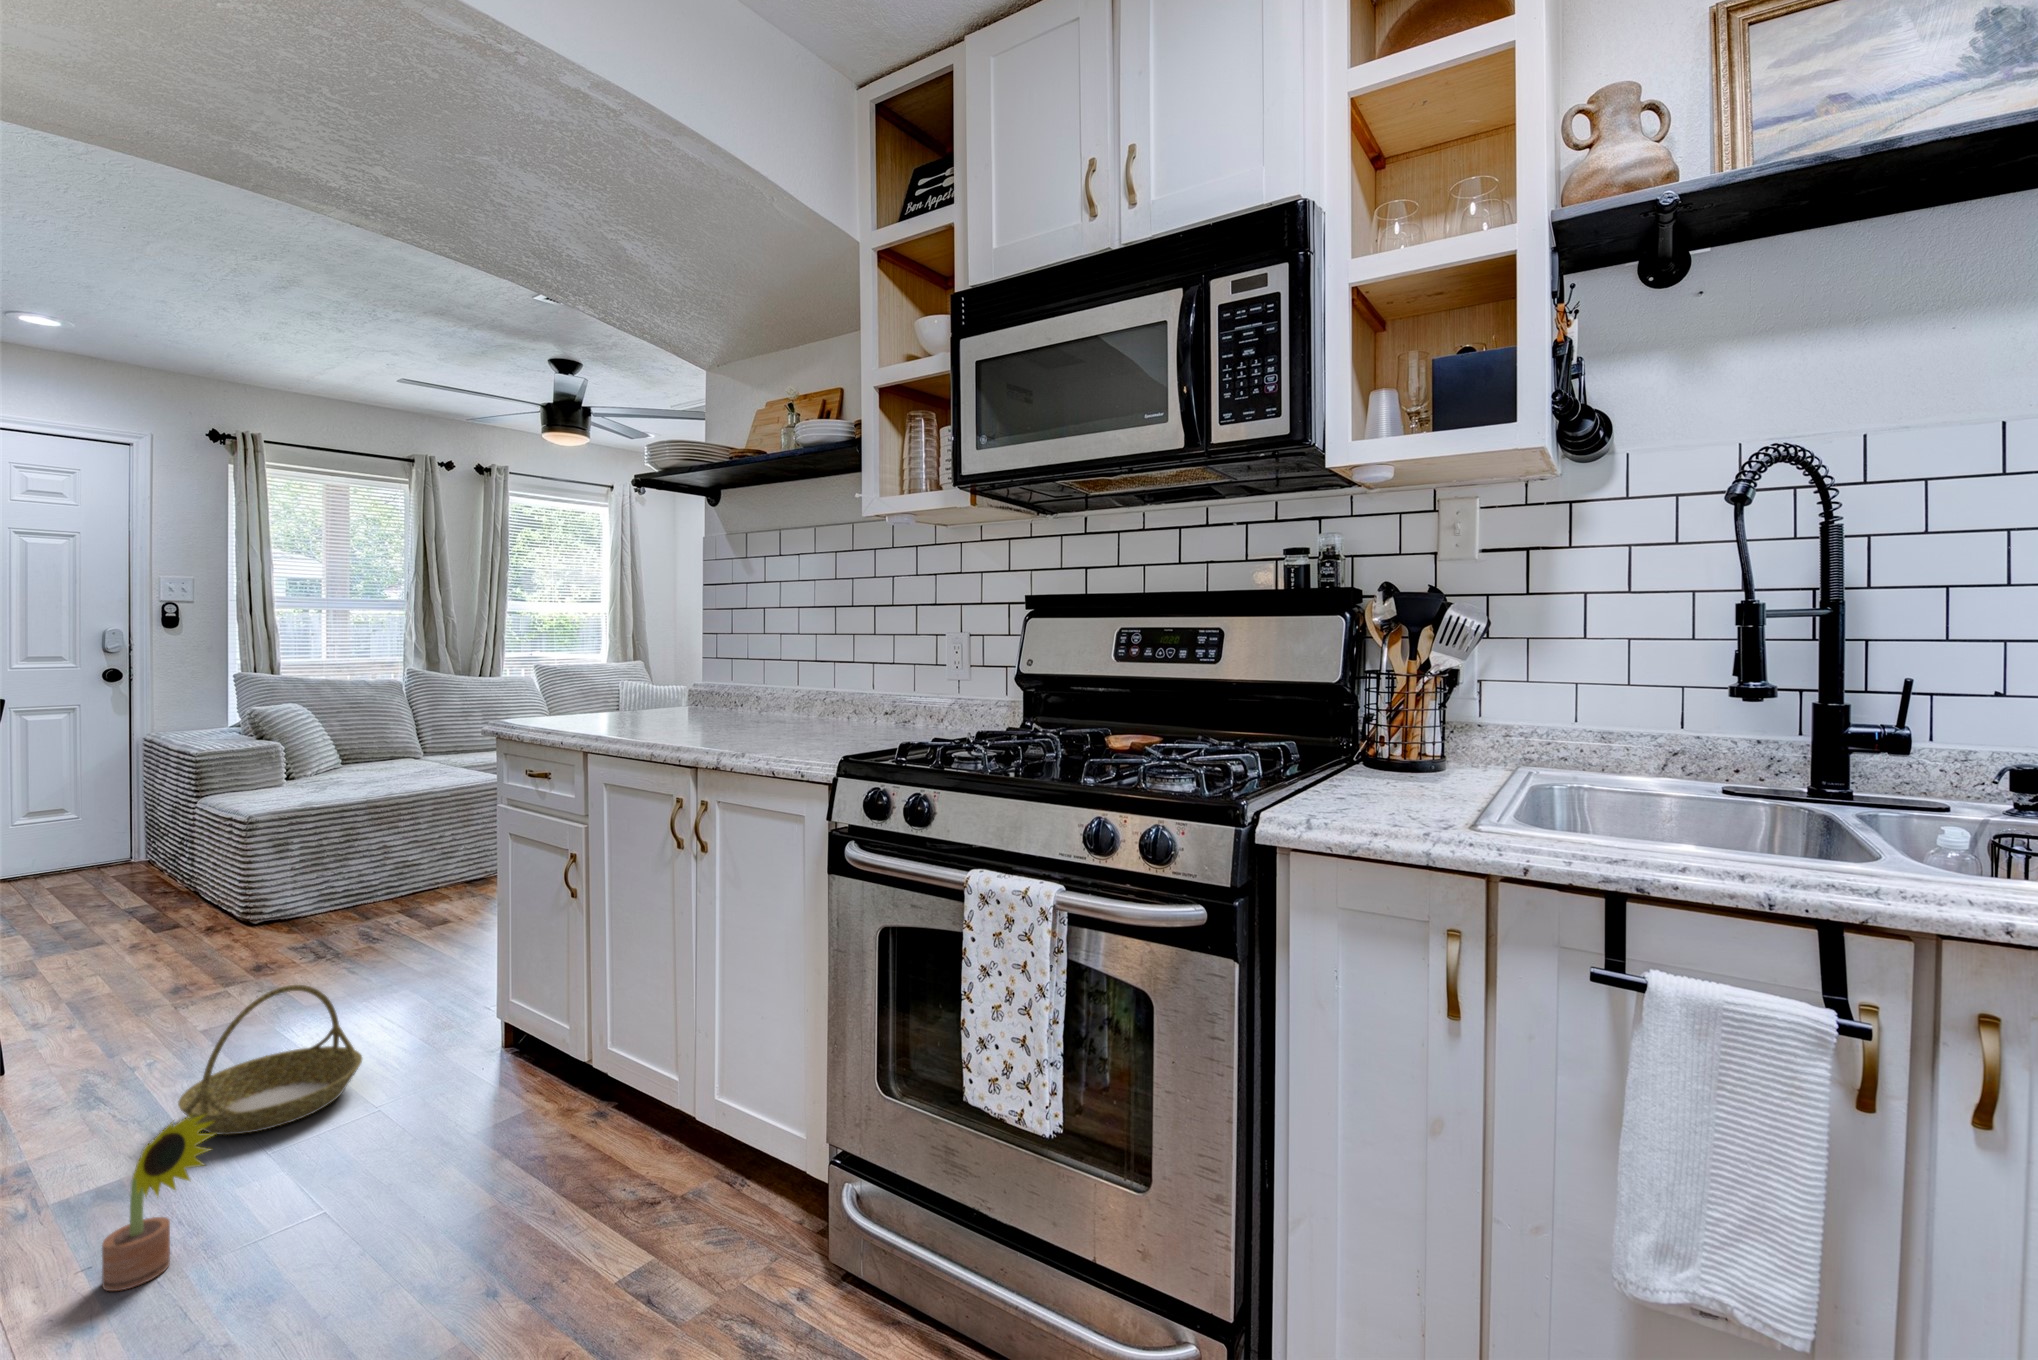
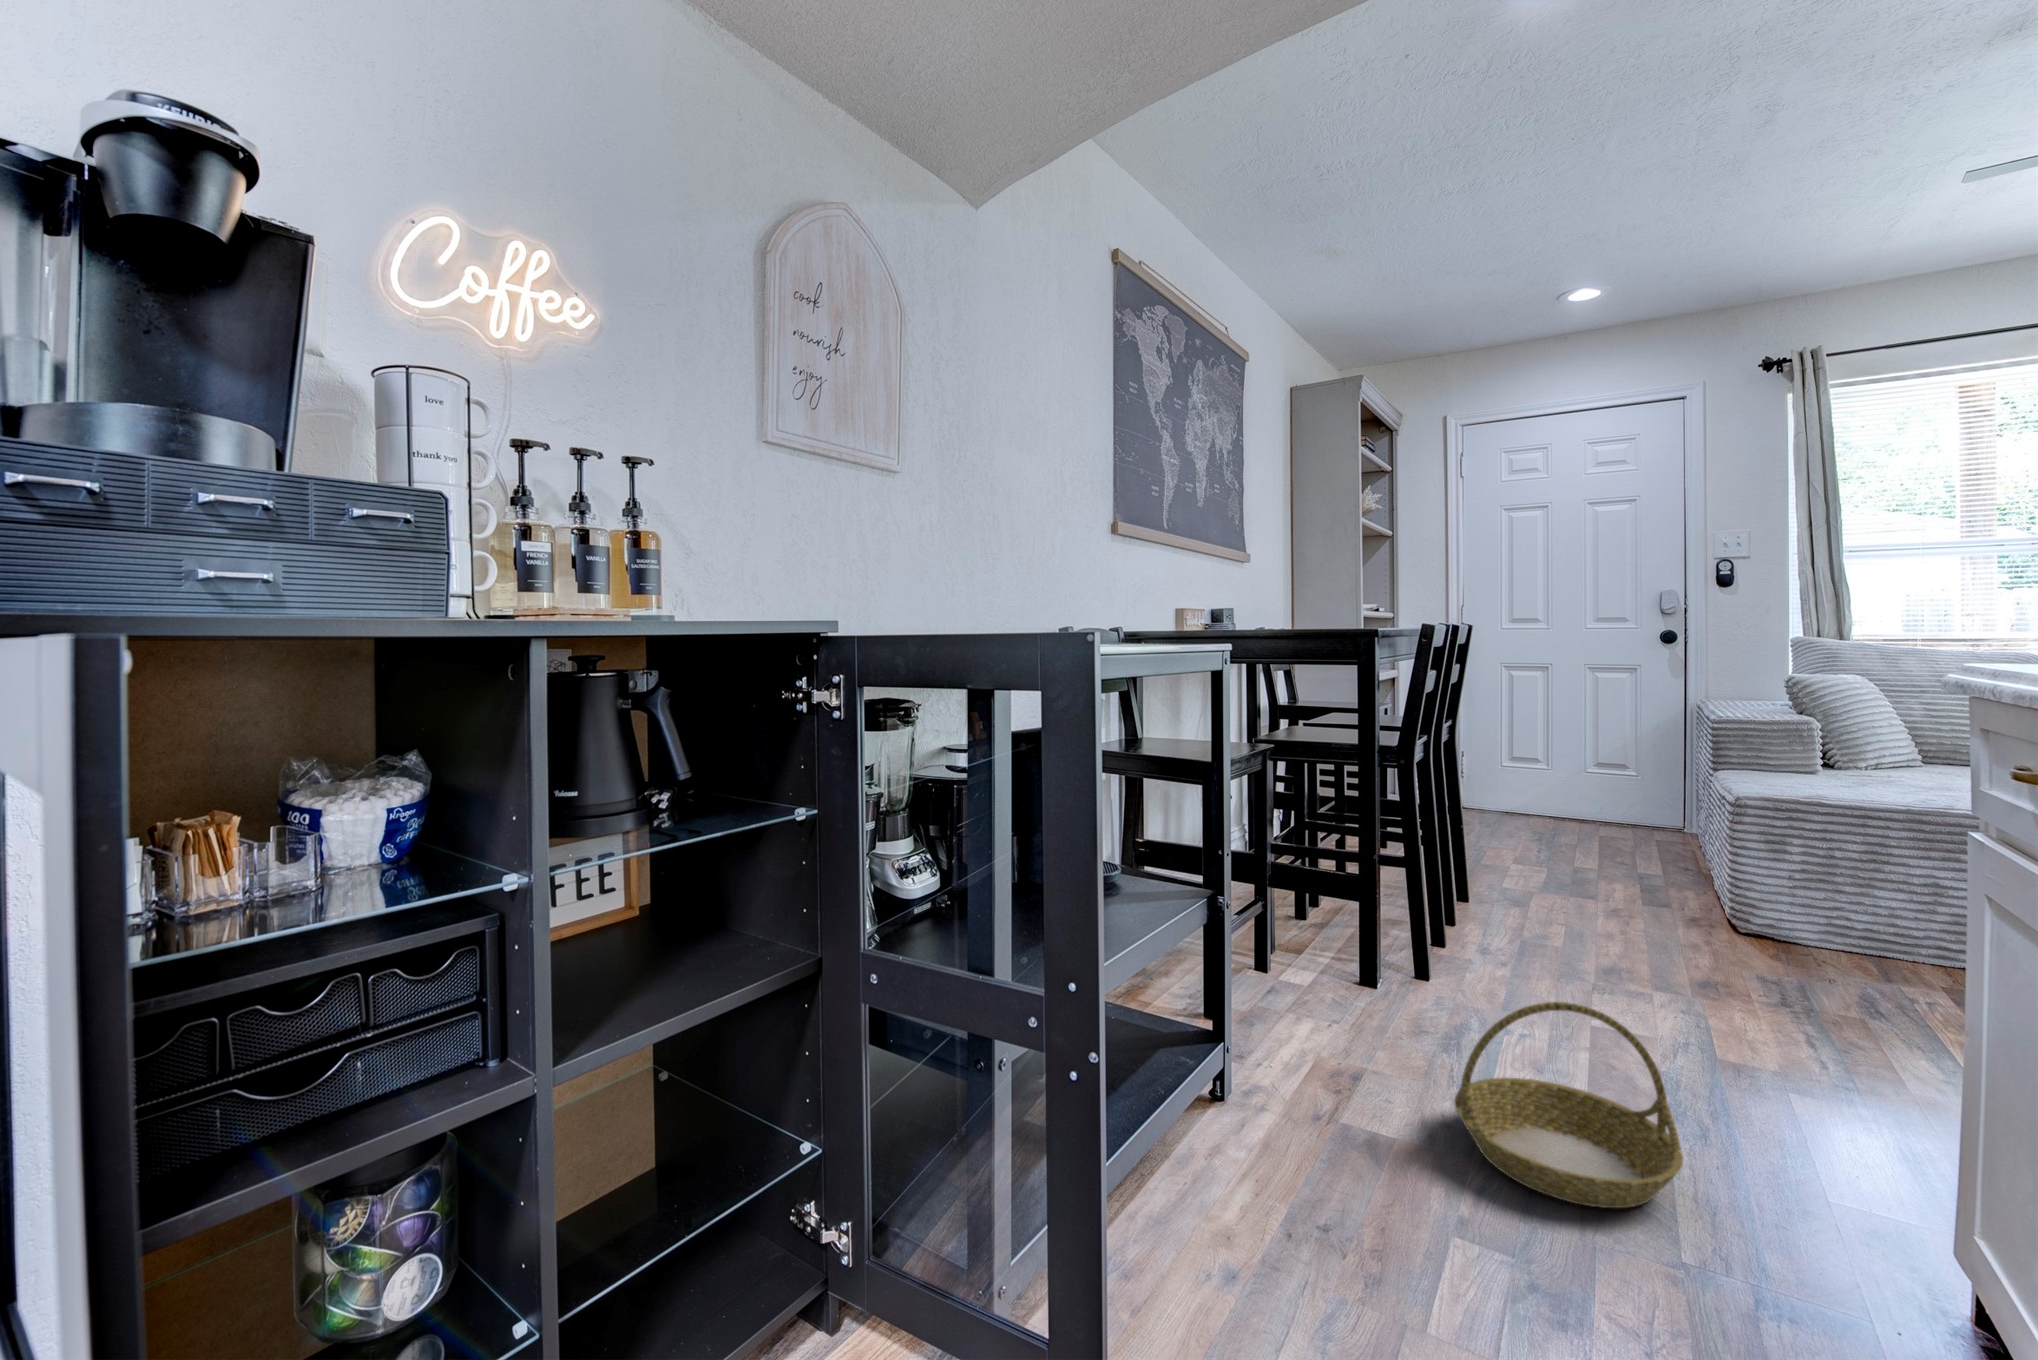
decorative plant: present [102,1114,217,1291] -> none [1250,1094,1354,1277]

